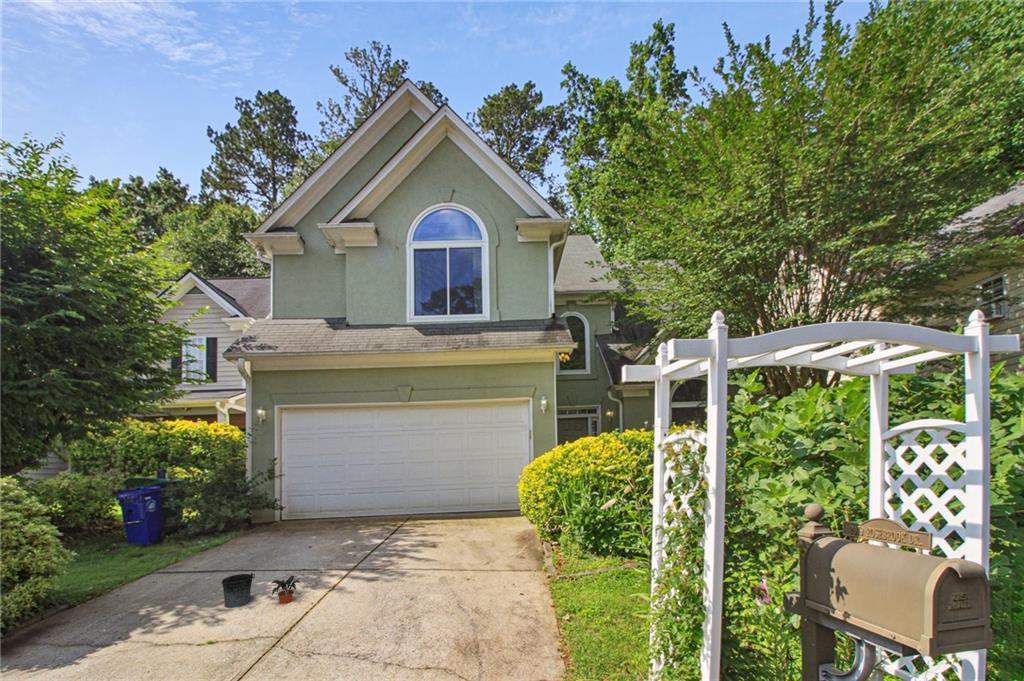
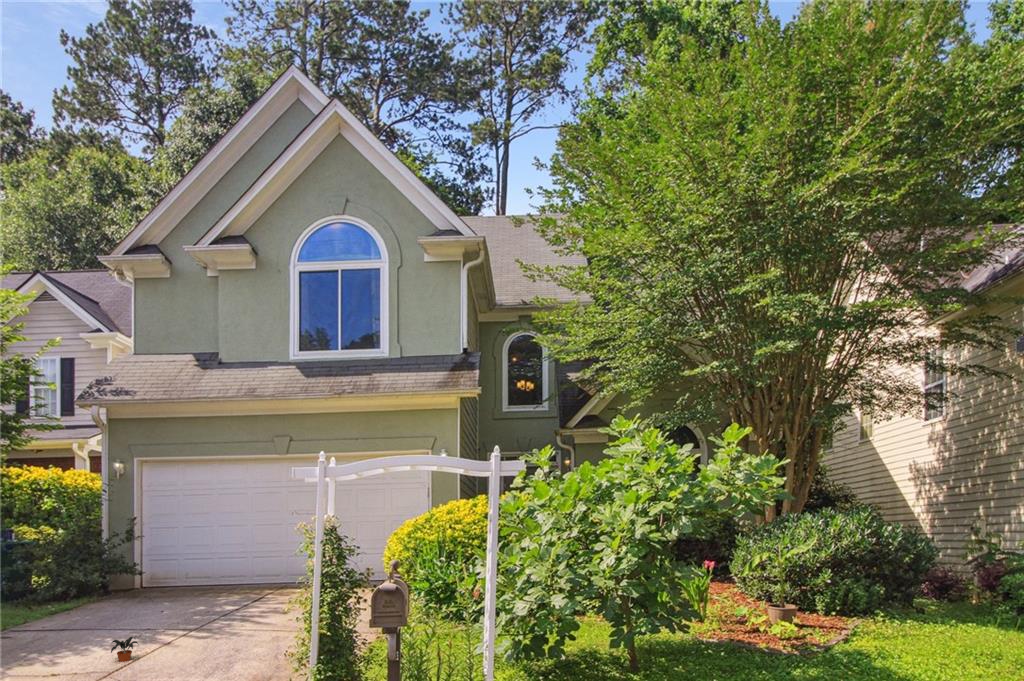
bucket: present [221,573,255,608] -> none [65,633,97,663]

